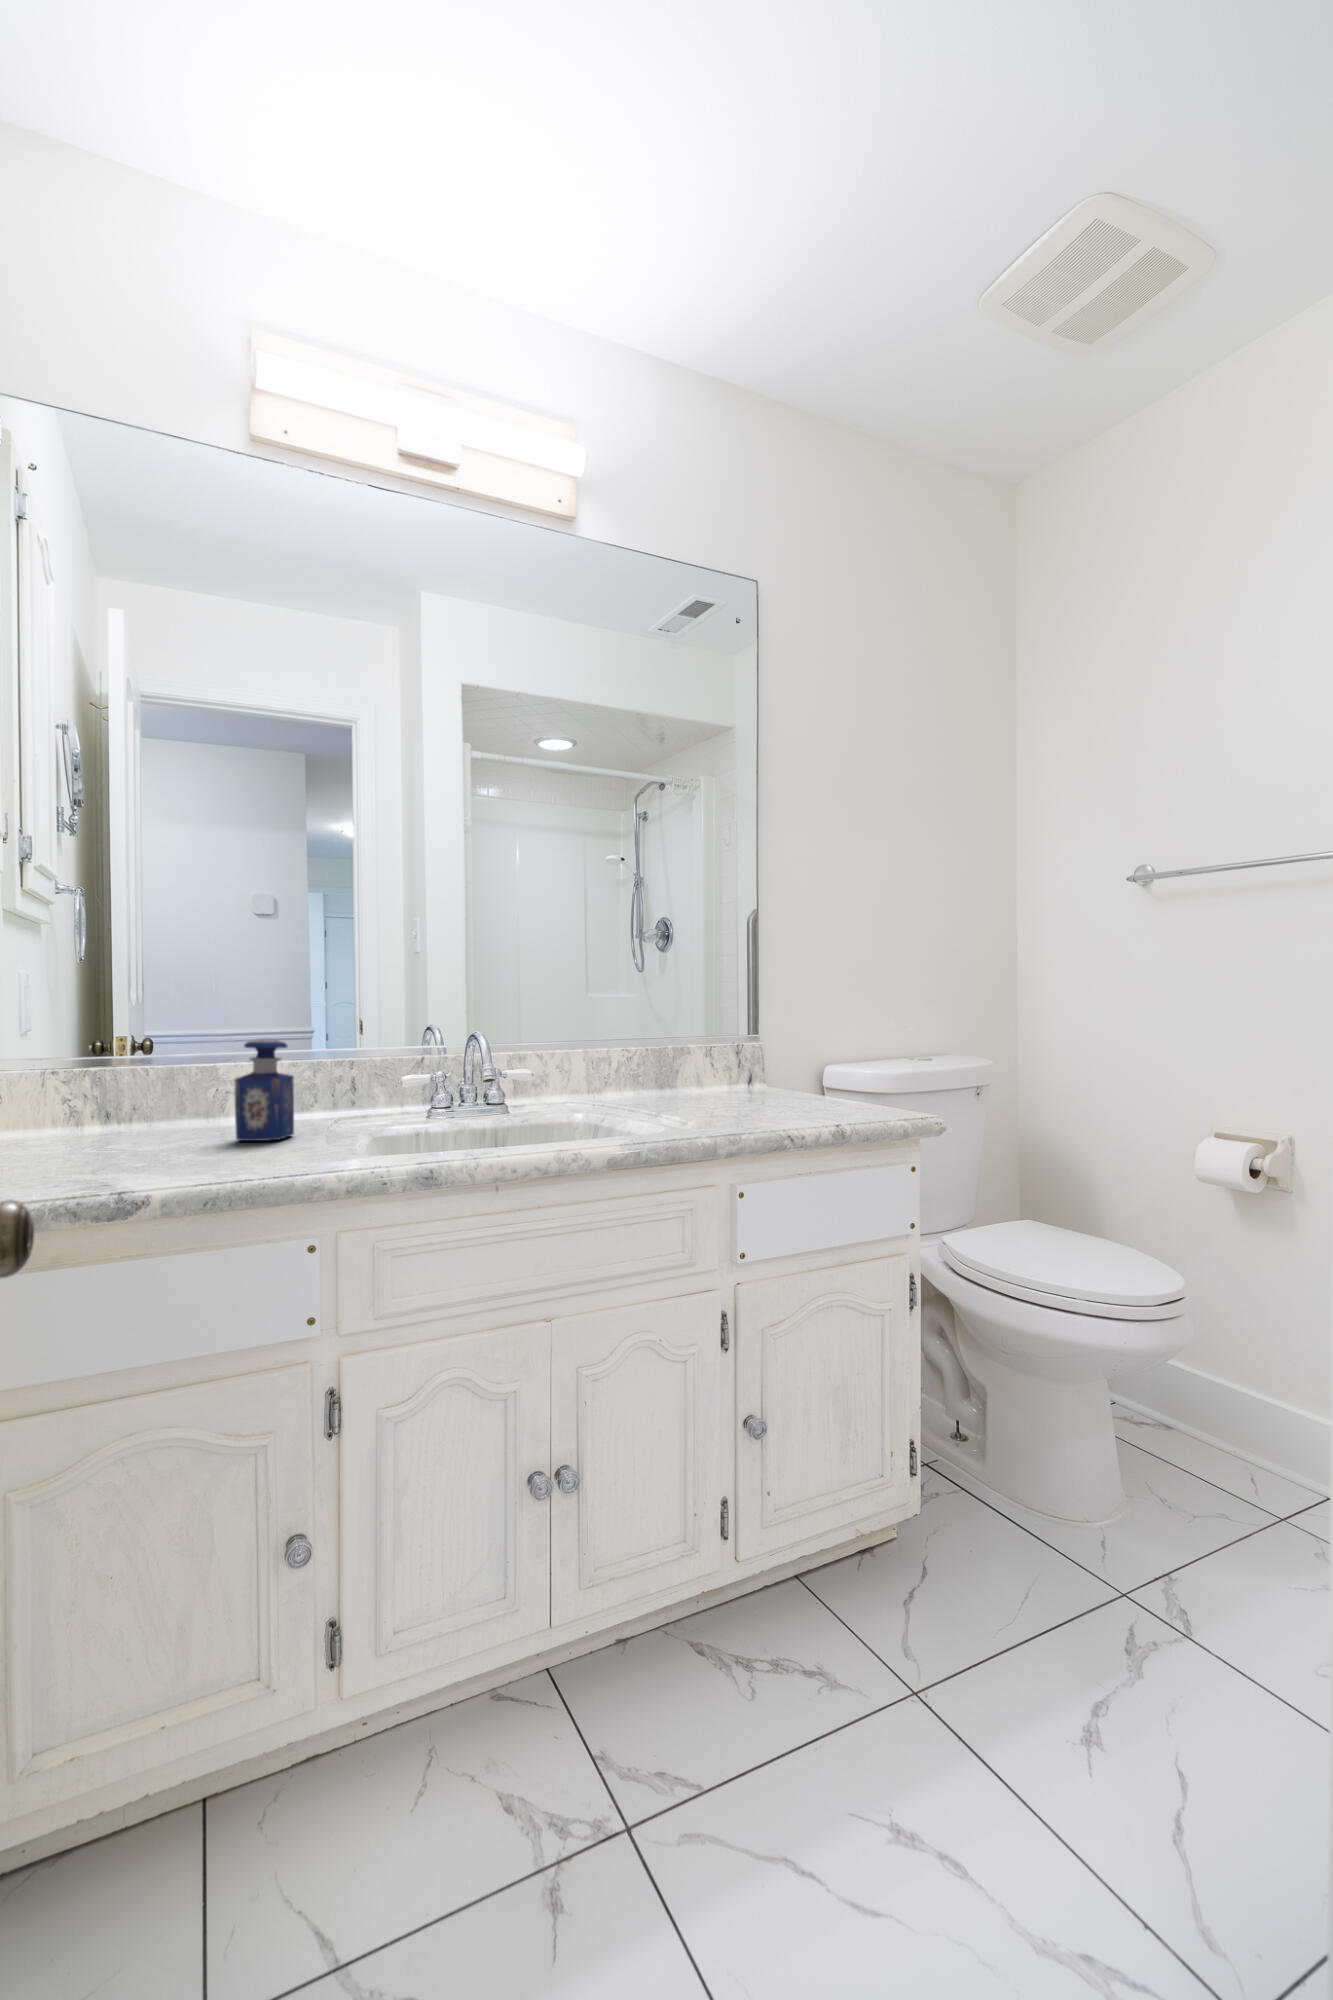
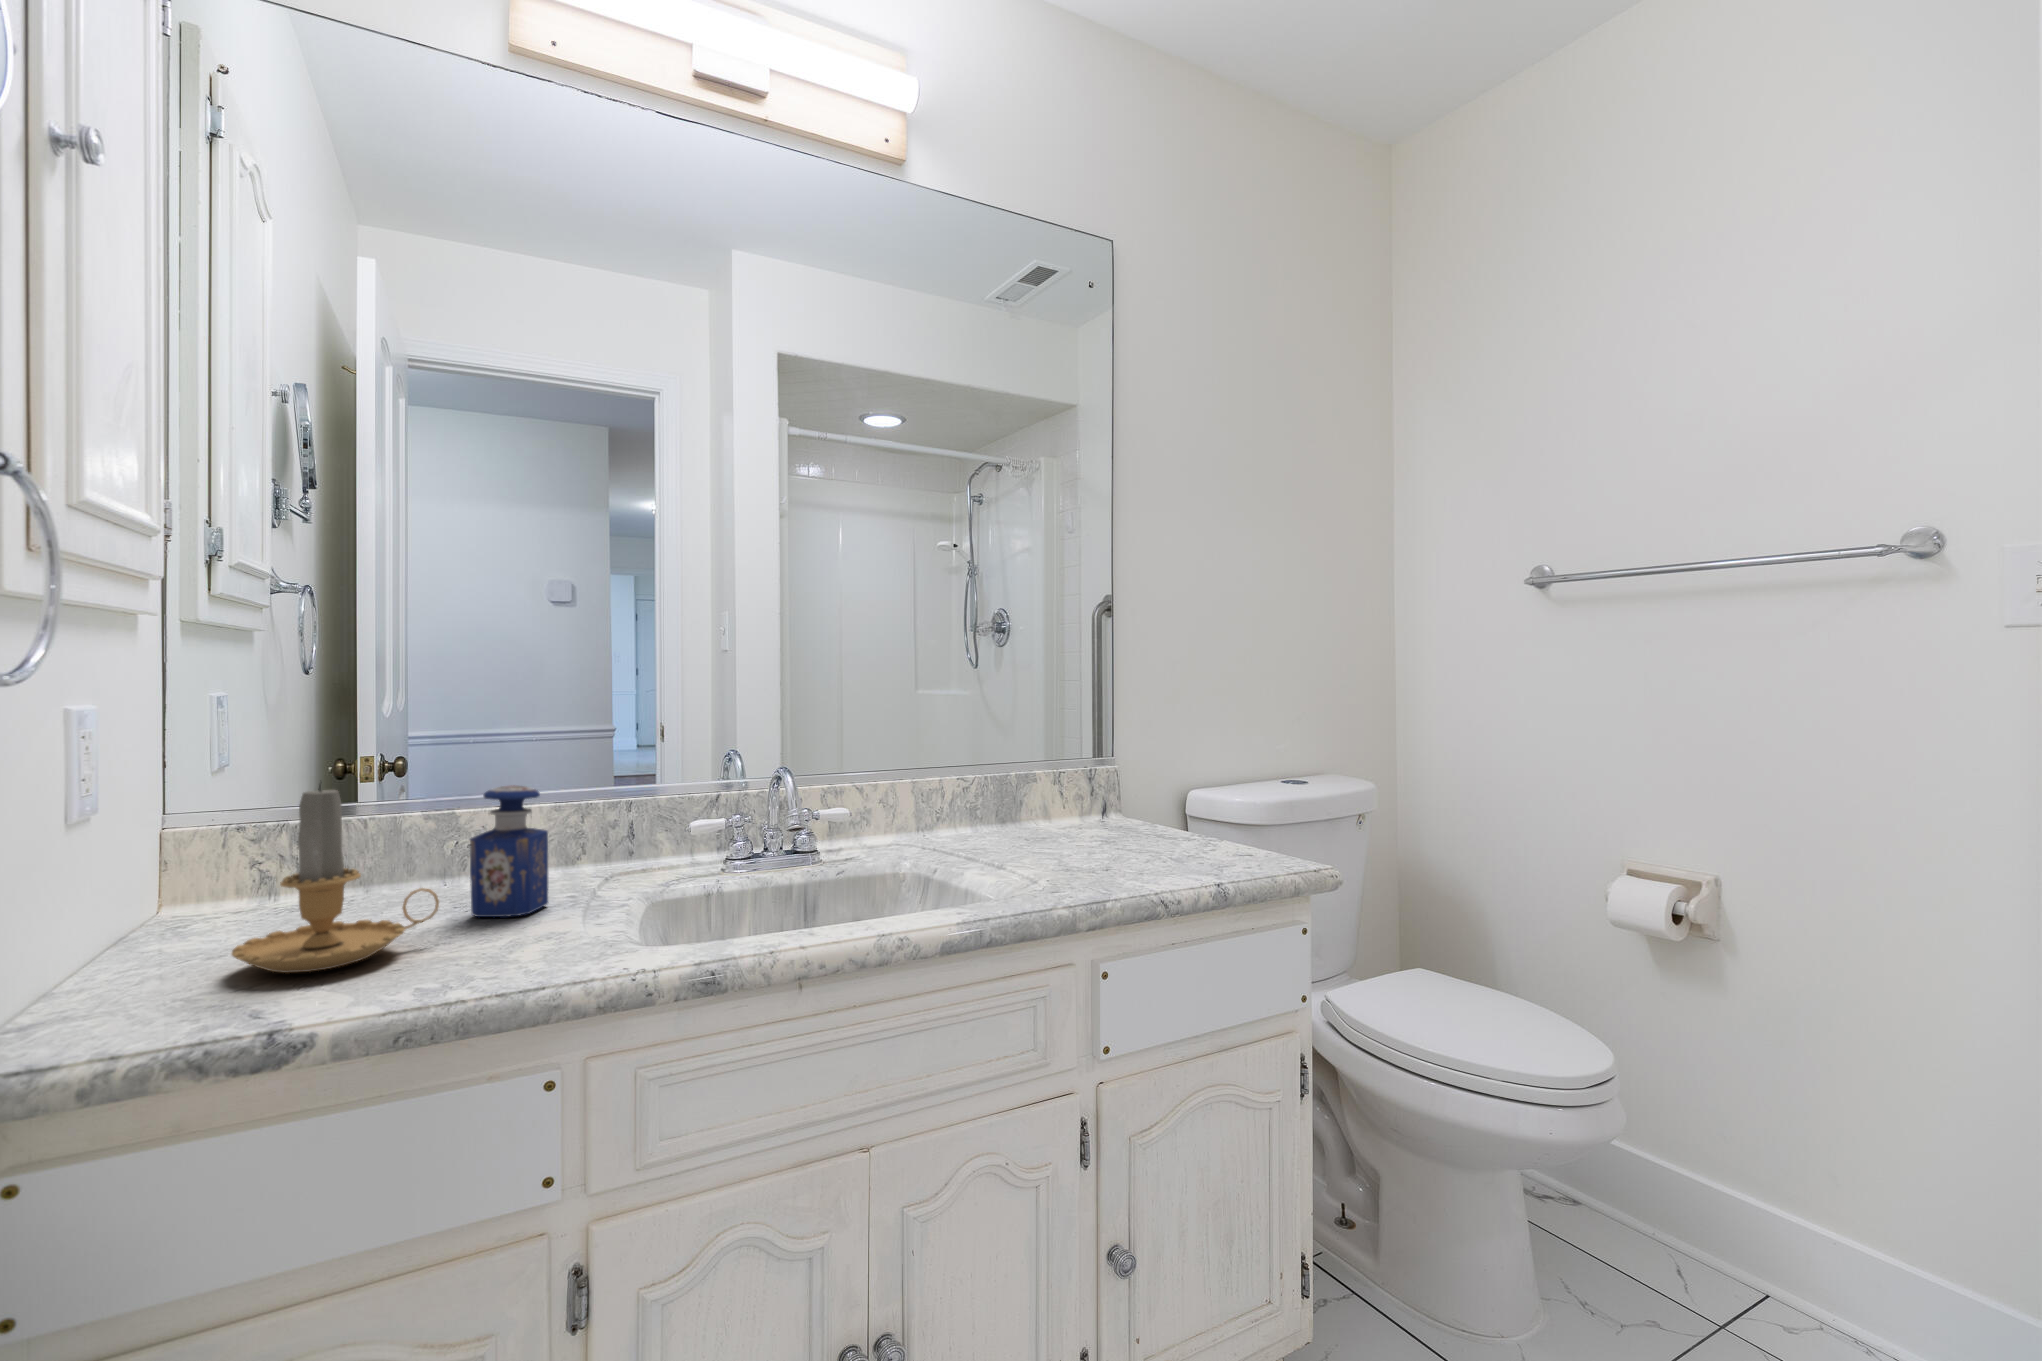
candle: none [71,1024,218,1168] -> present [232,785,439,973]

